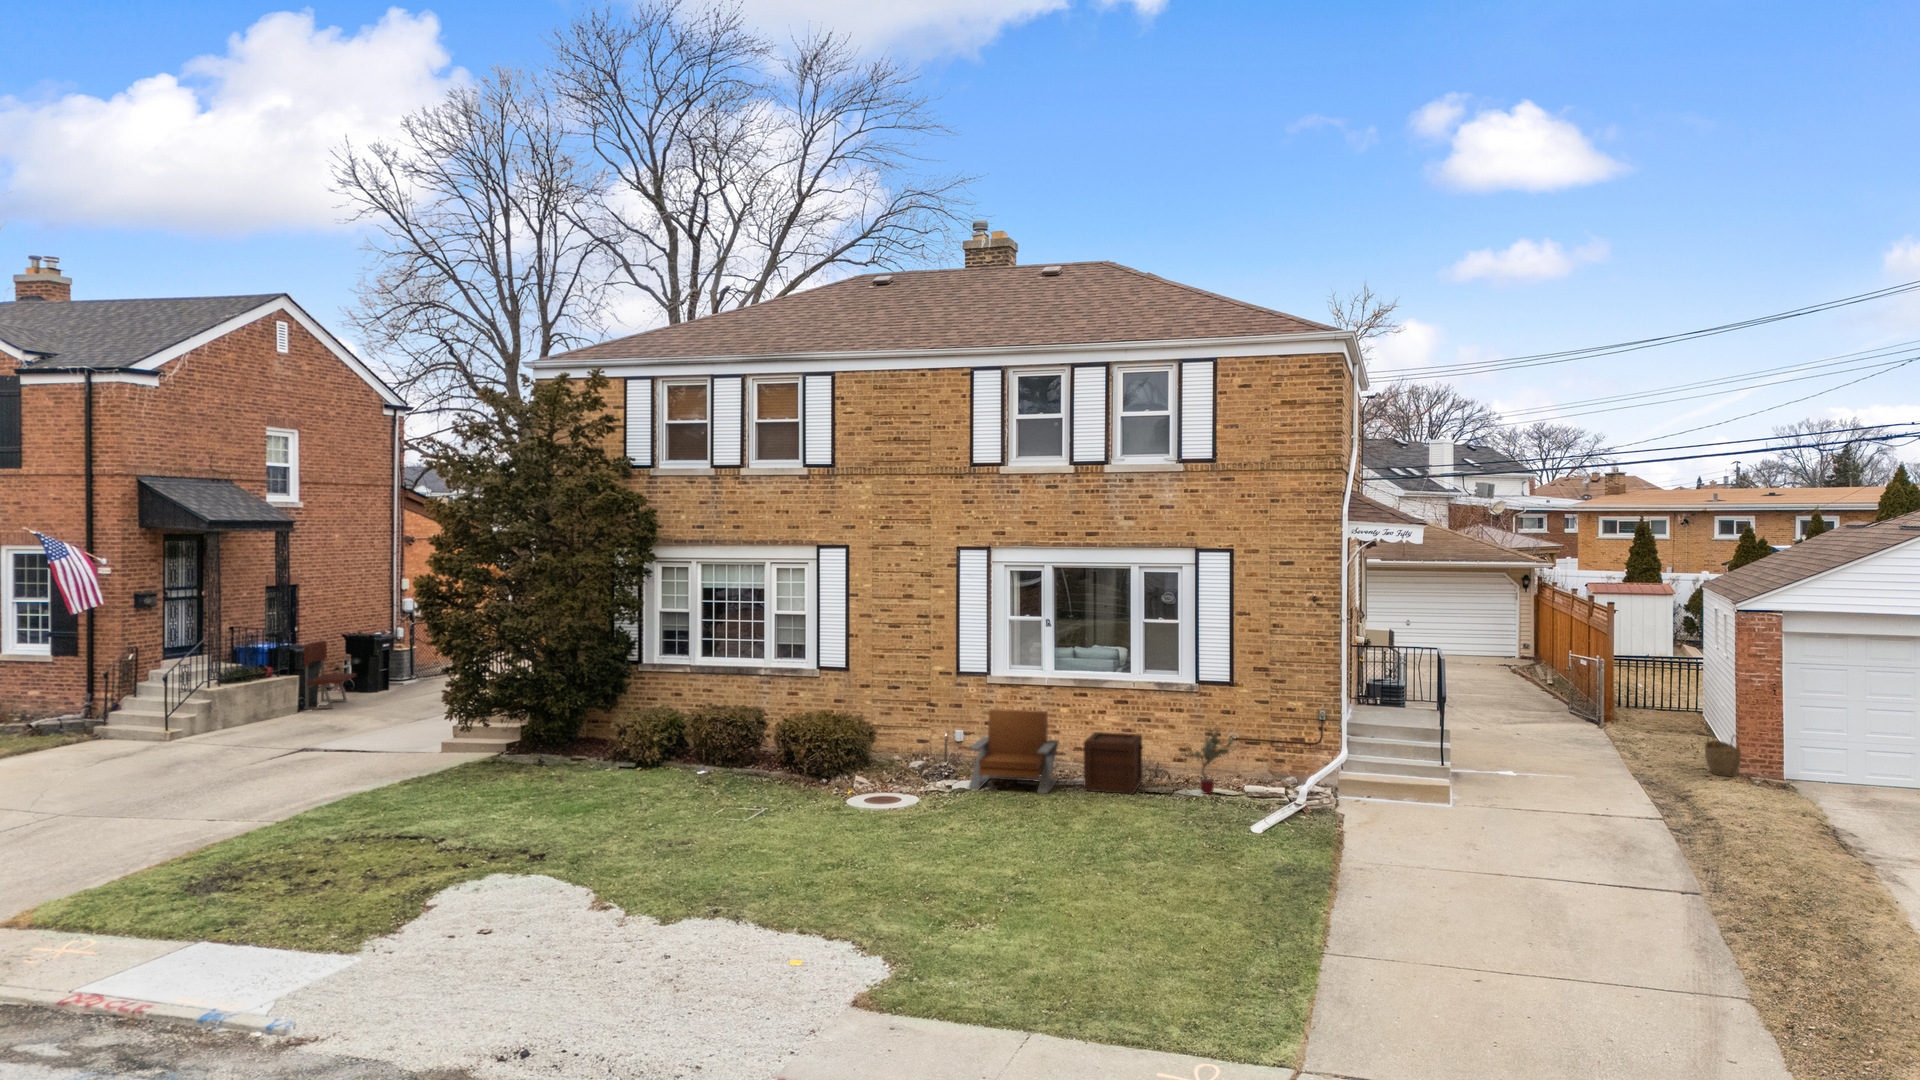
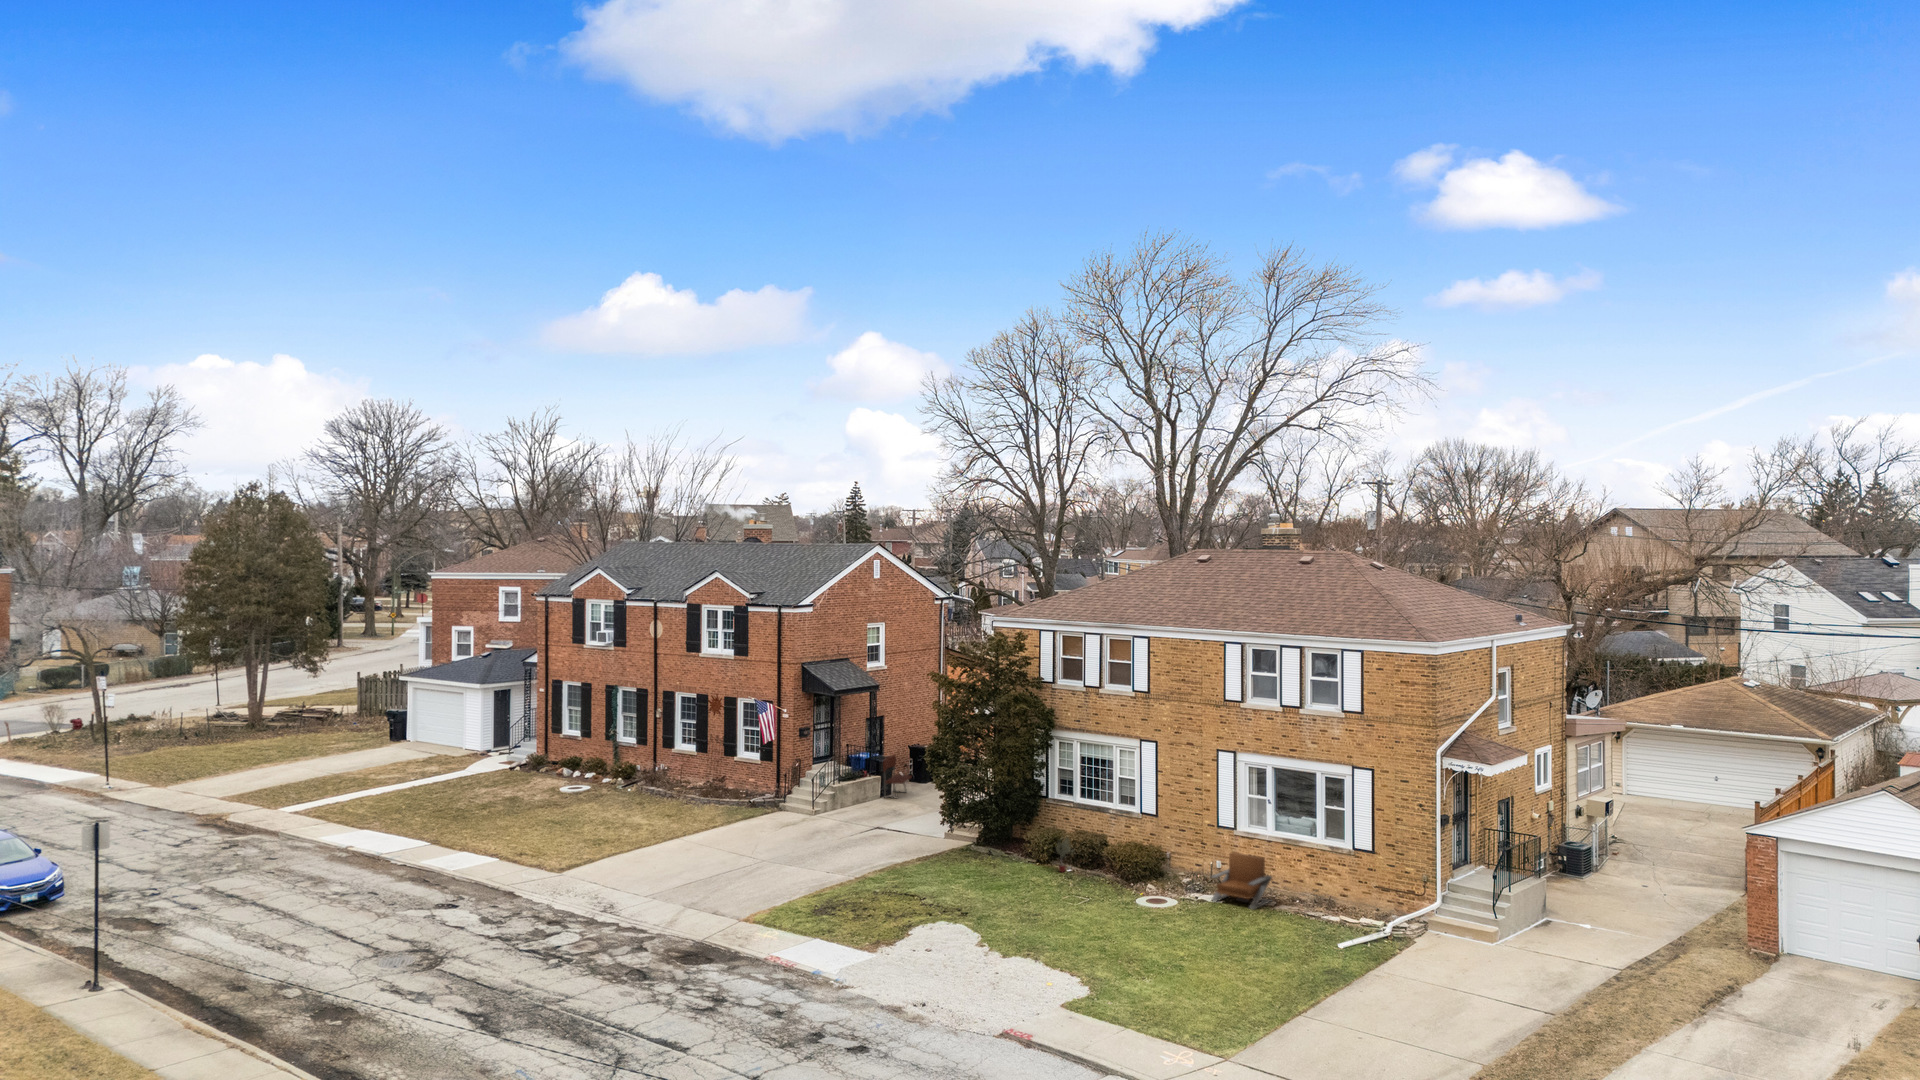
potted tree: present [1181,726,1234,794] -> present [1056,838,1073,873]
wooden crate: present [1084,732,1142,794] -> none [1278,874,1322,916]
woven basket: present [1705,735,1741,776] -> none [1762,924,1788,958]

